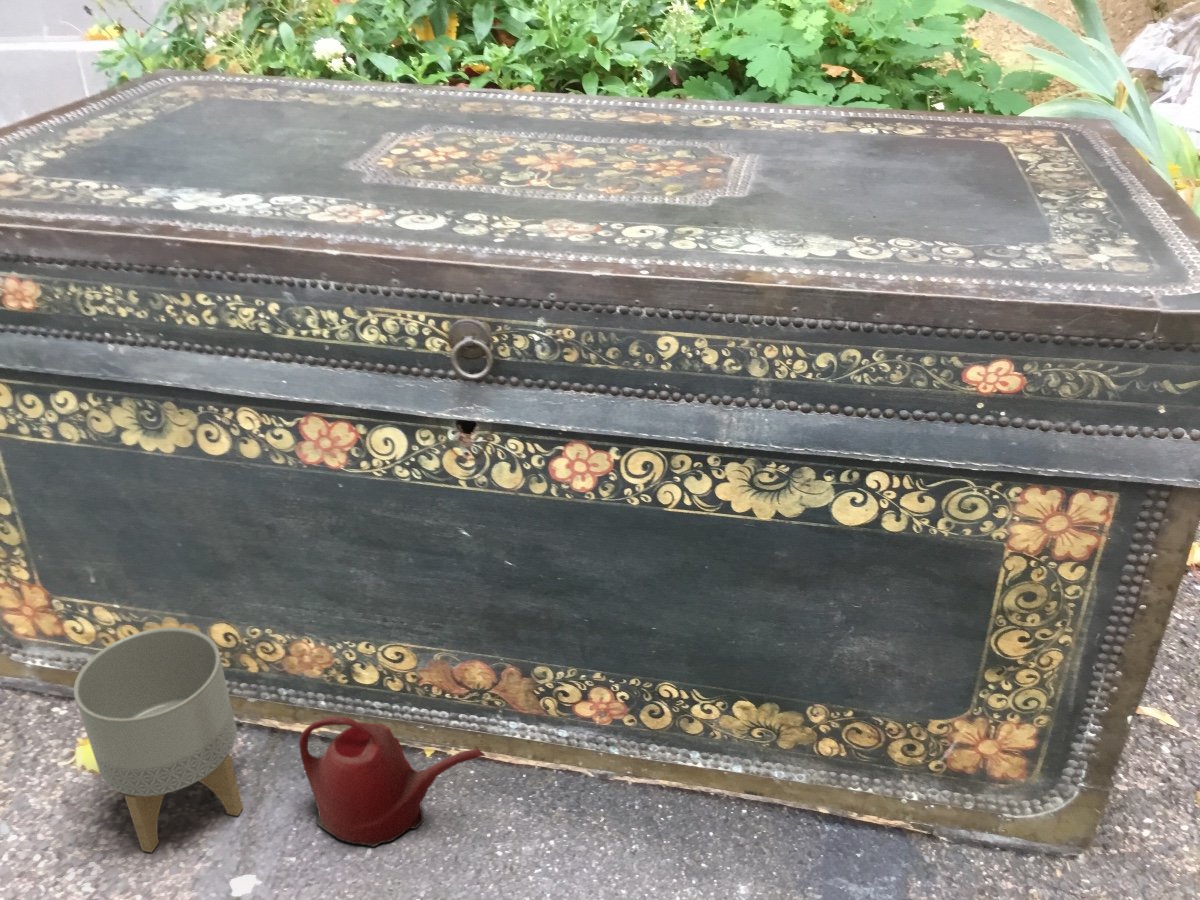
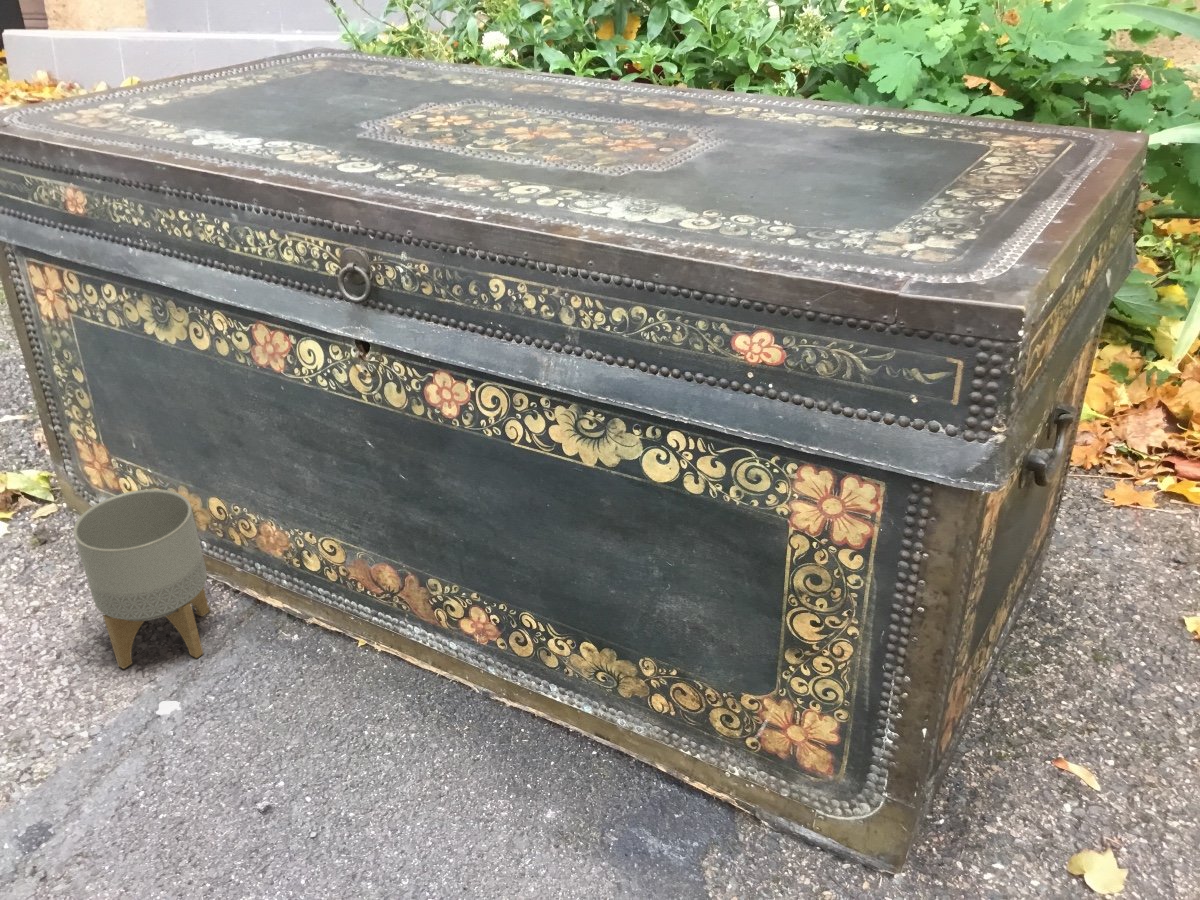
watering can: present [299,716,484,847] -> none [240,585,367,706]

